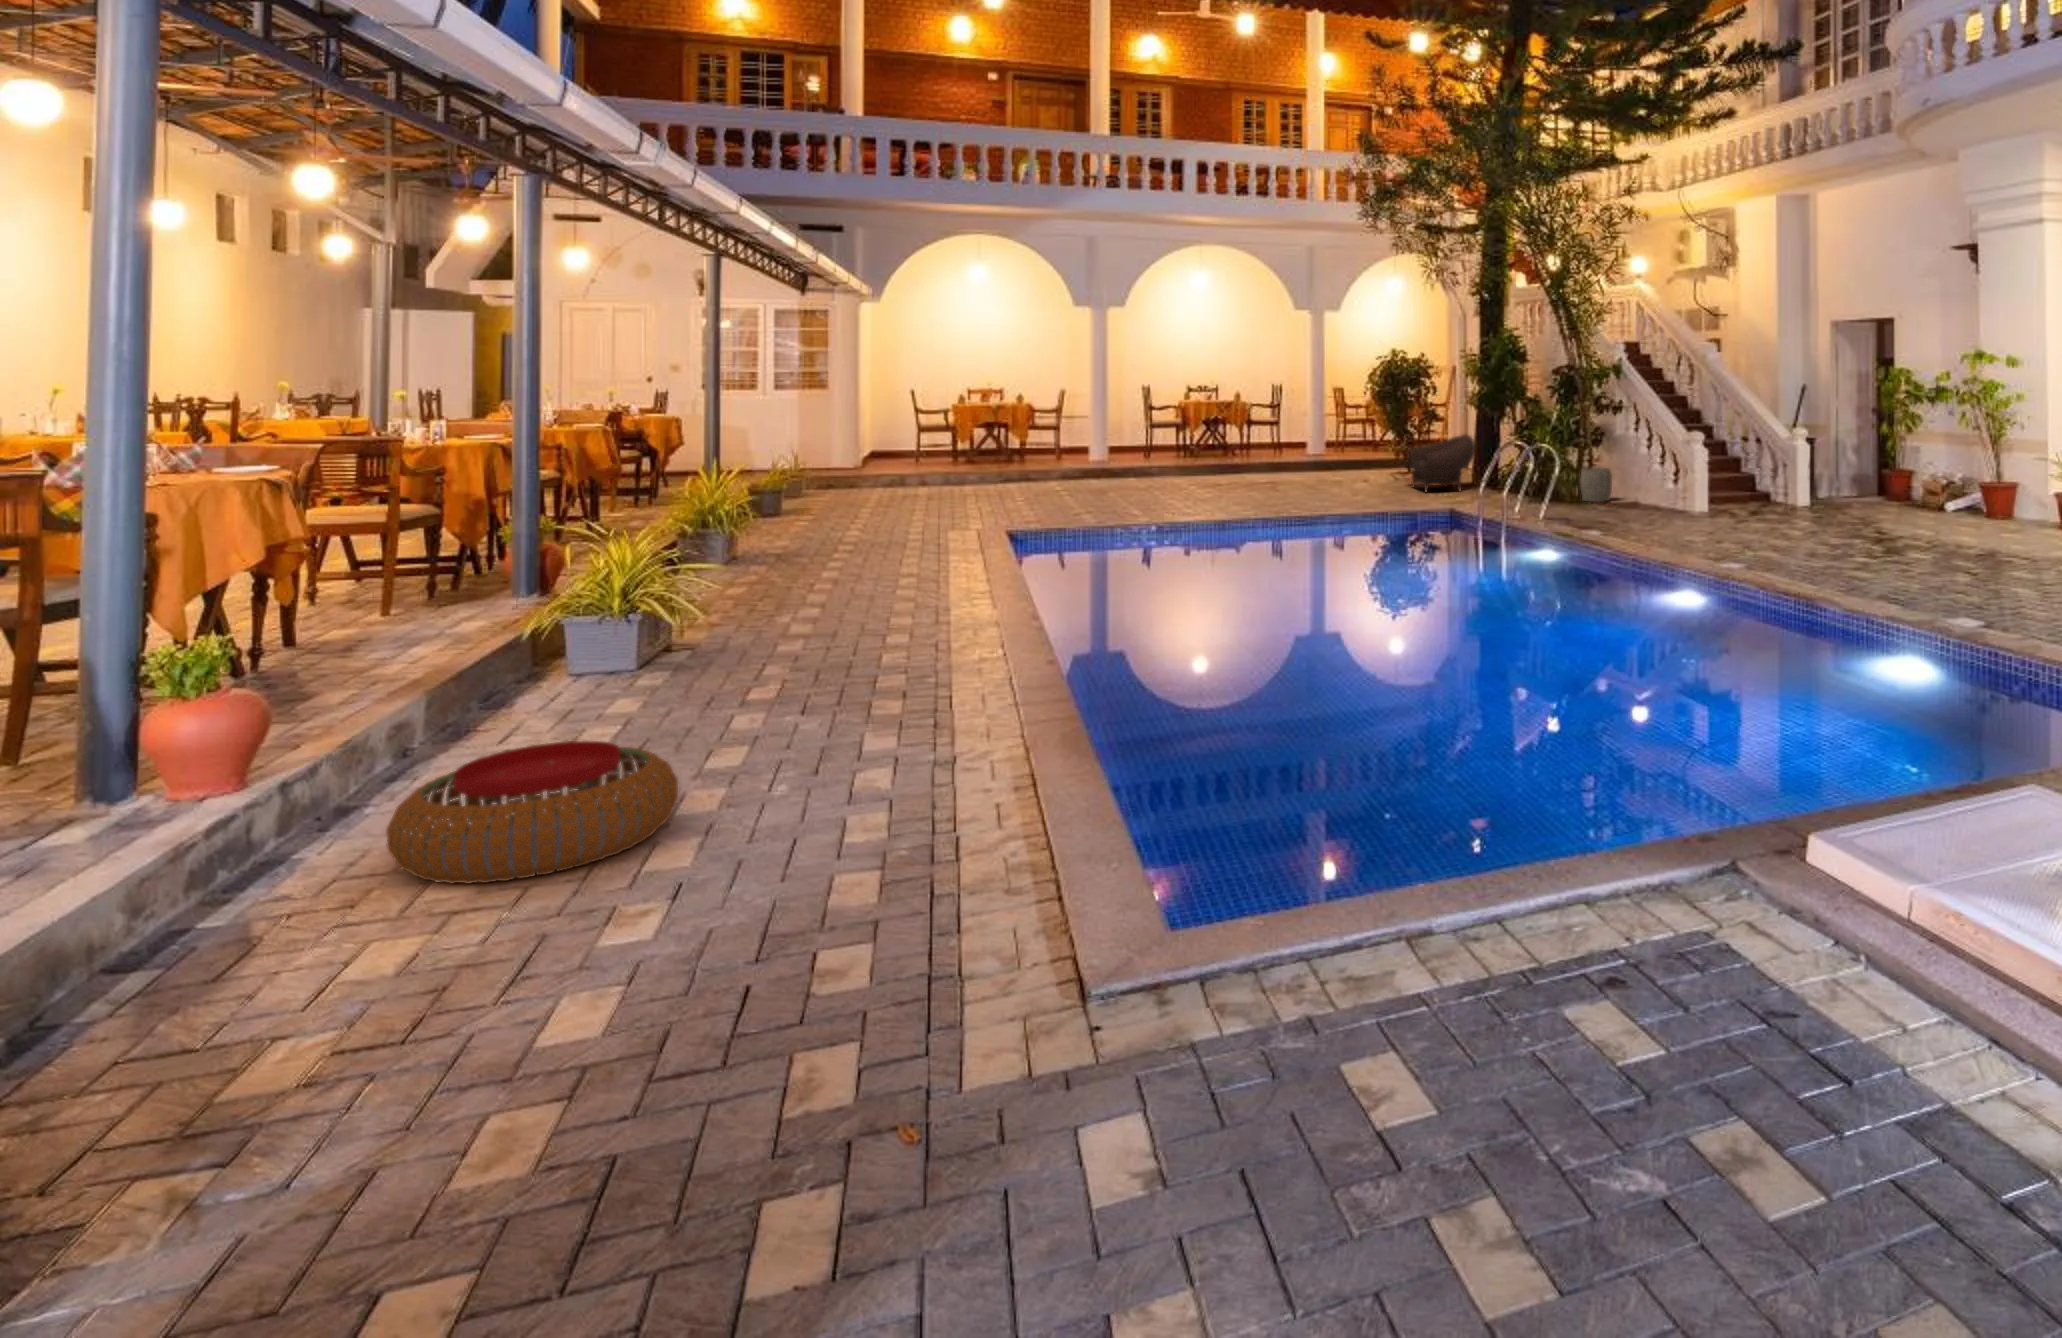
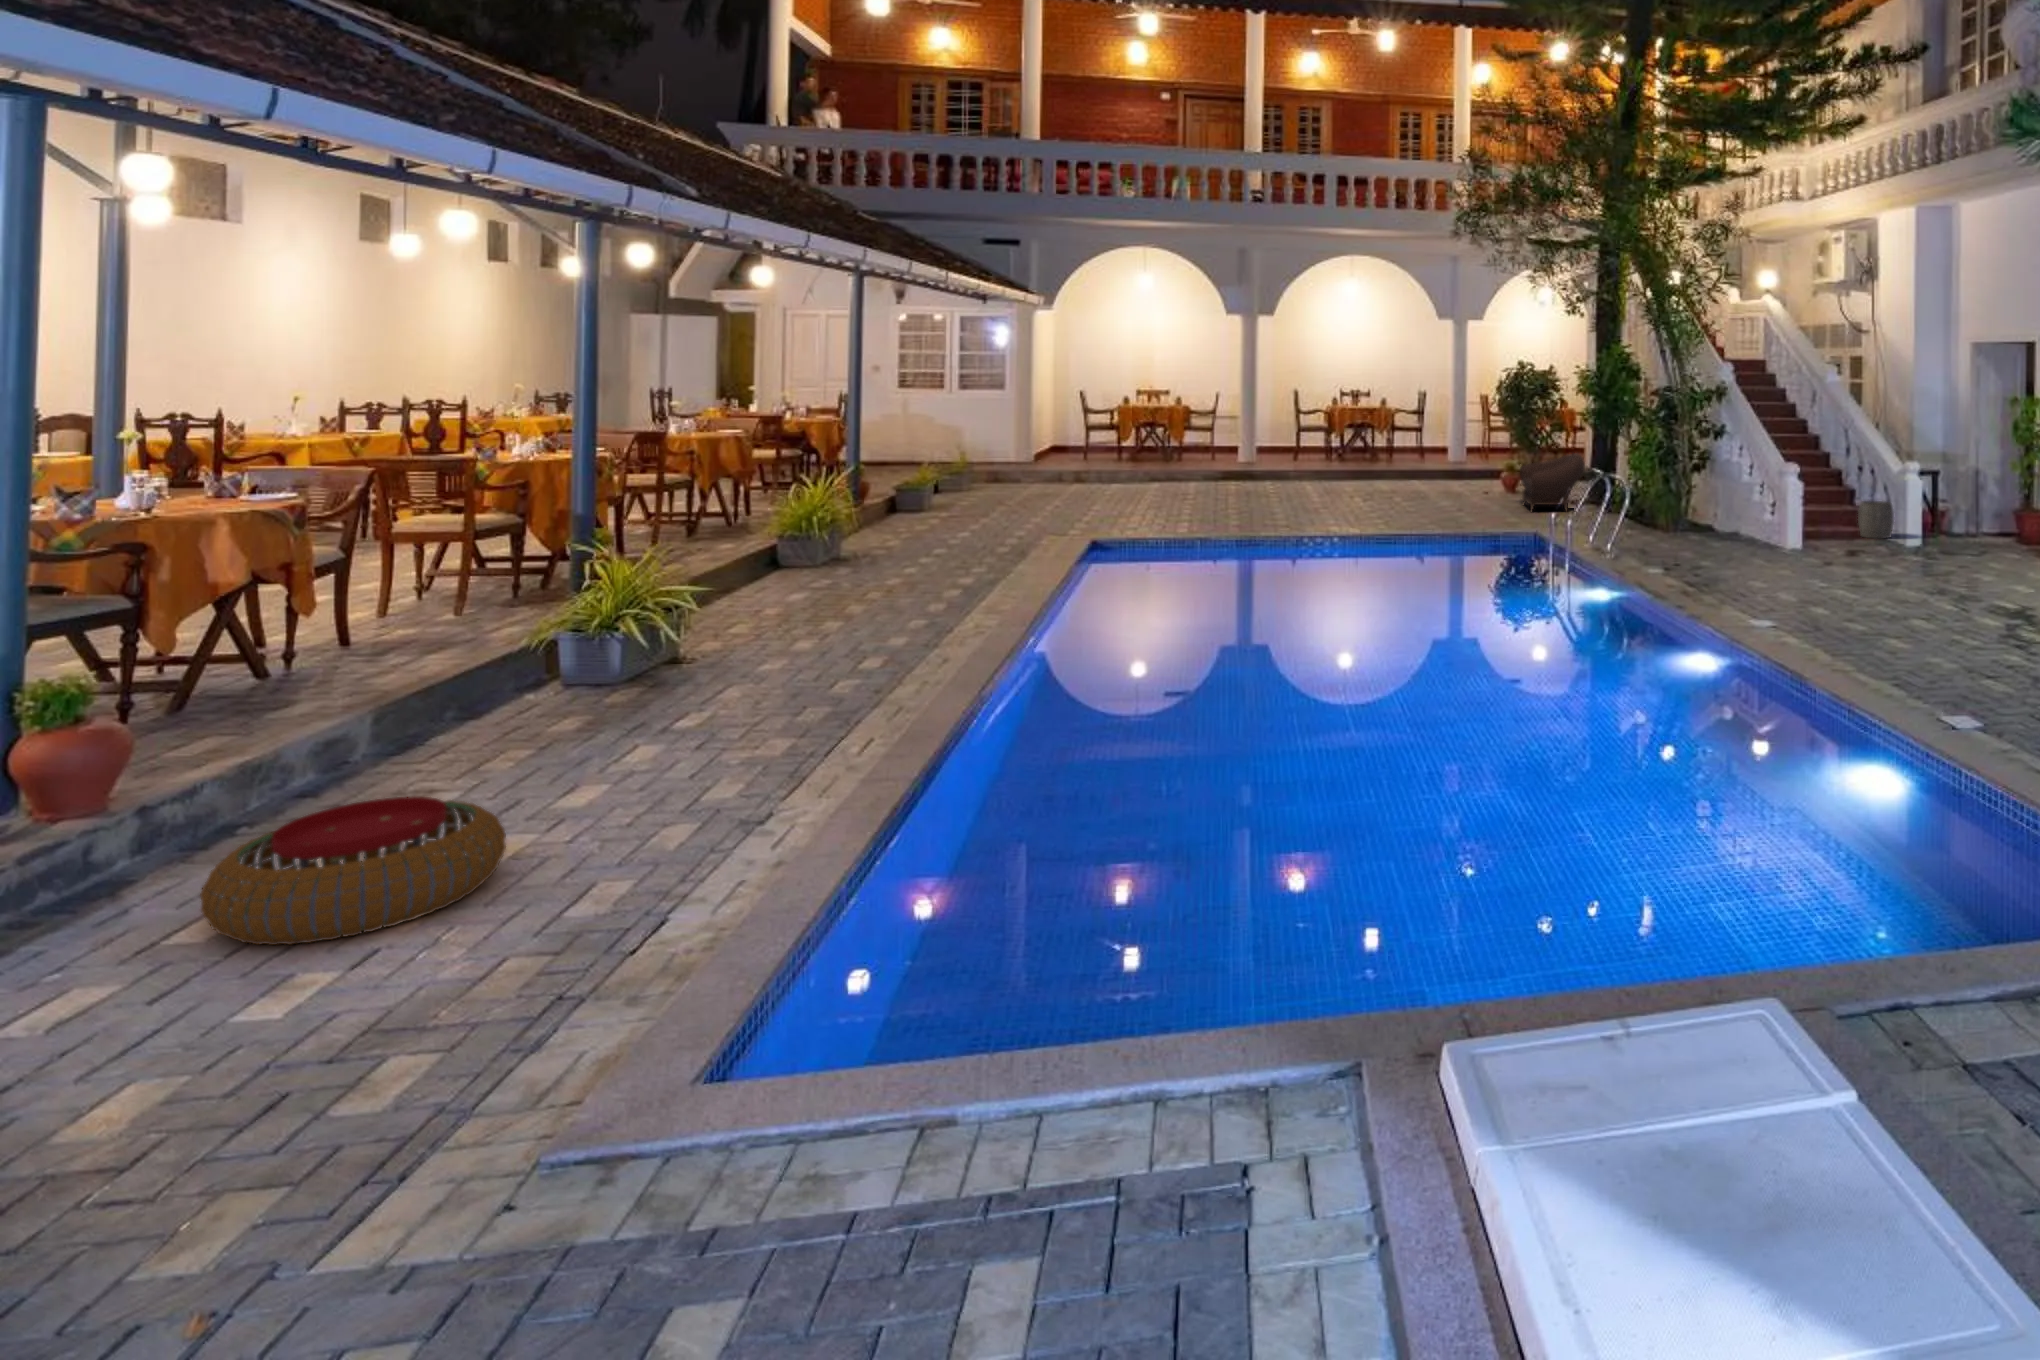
woven basket: present [1580,467,1612,502] -> present [1858,501,1894,539]

